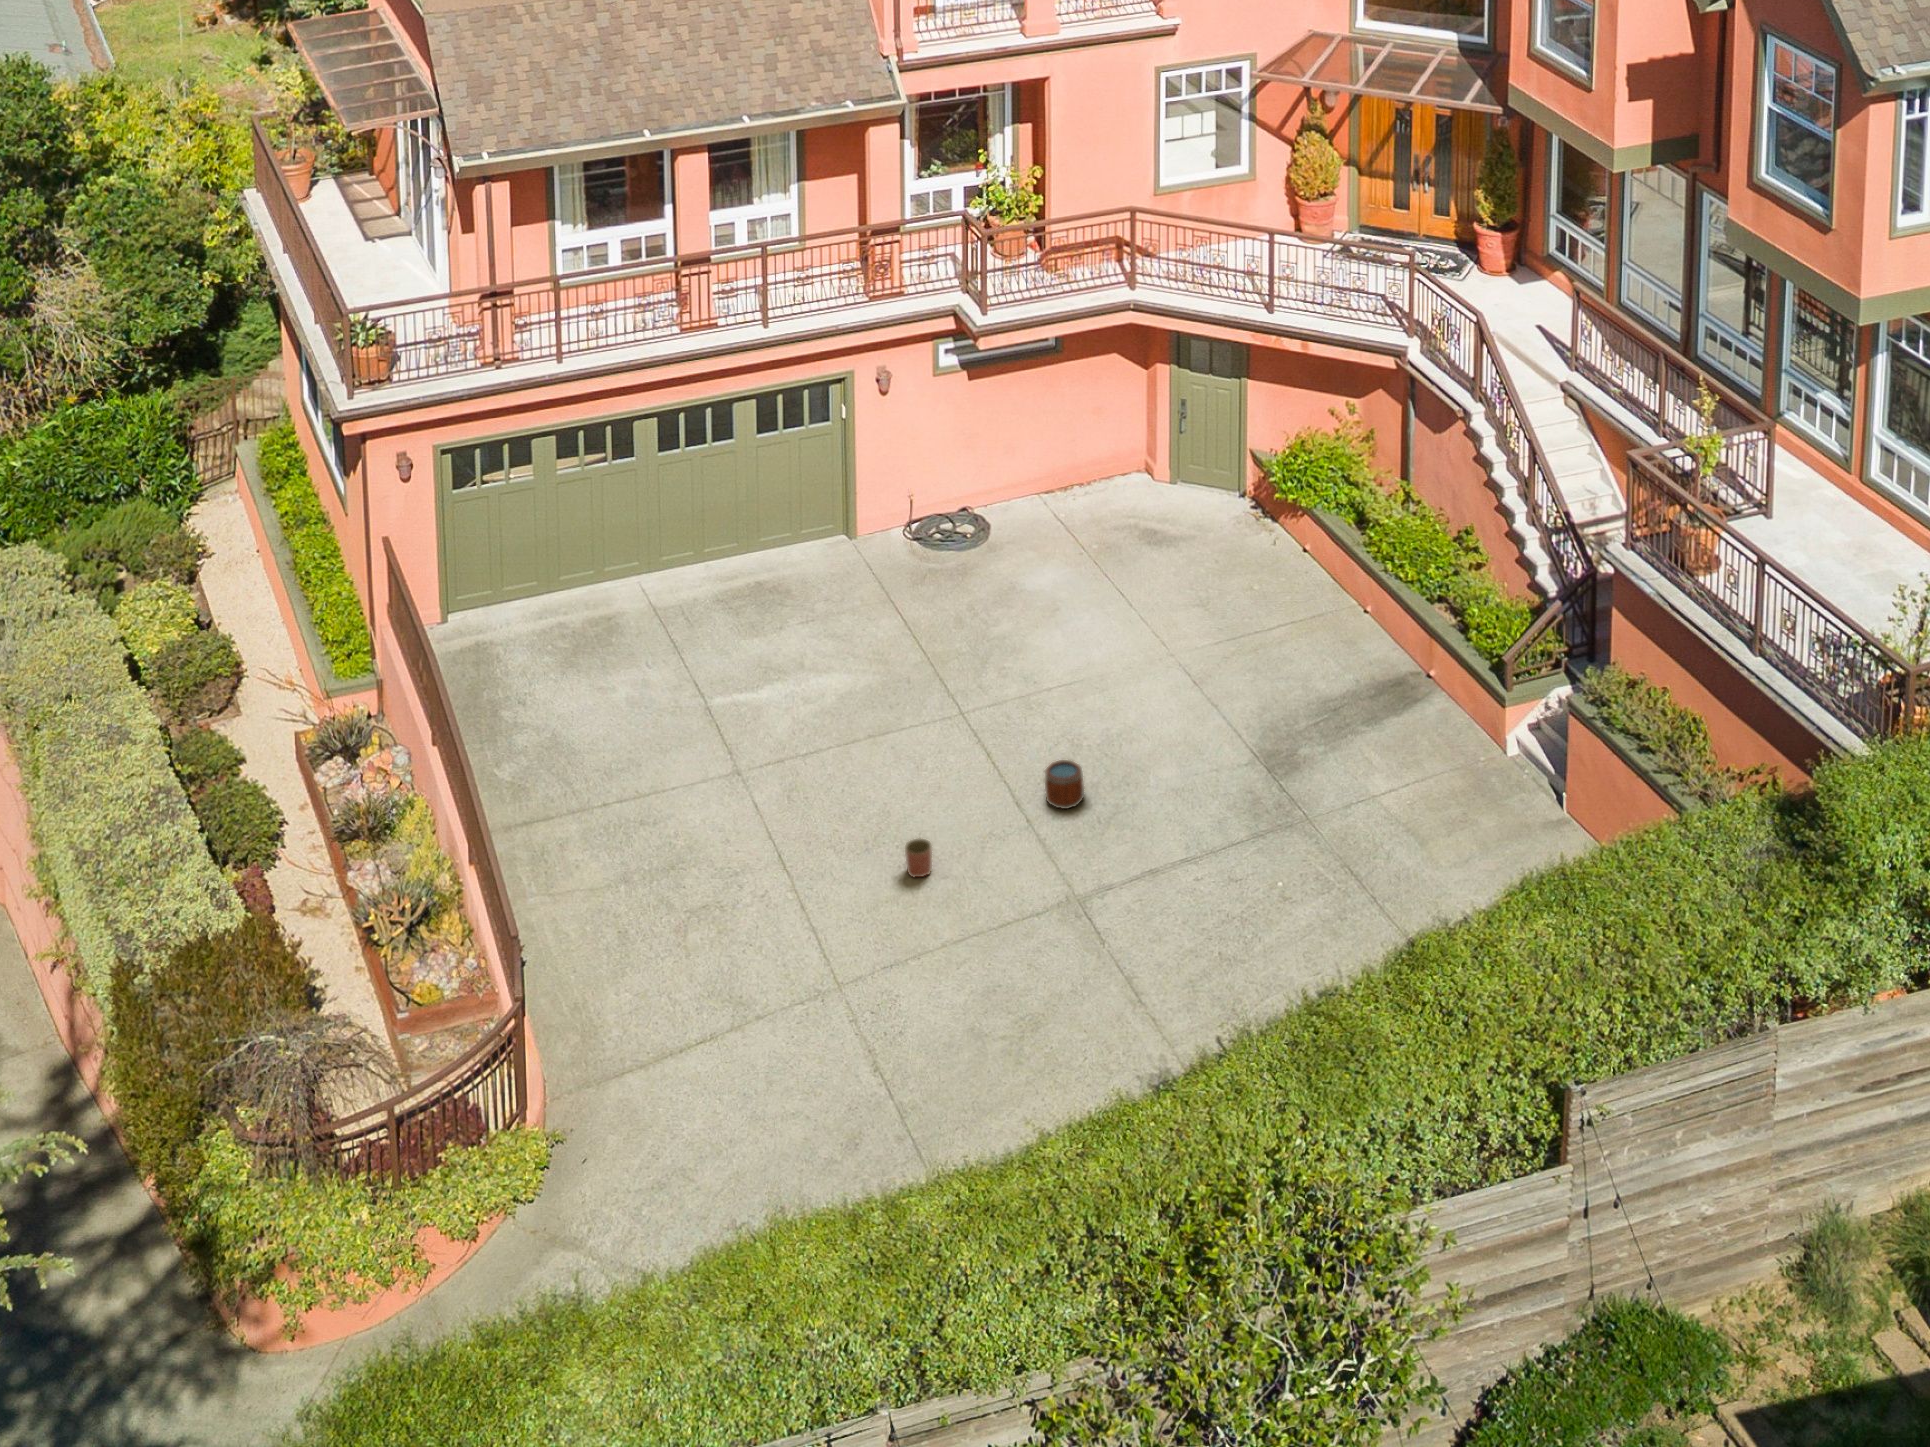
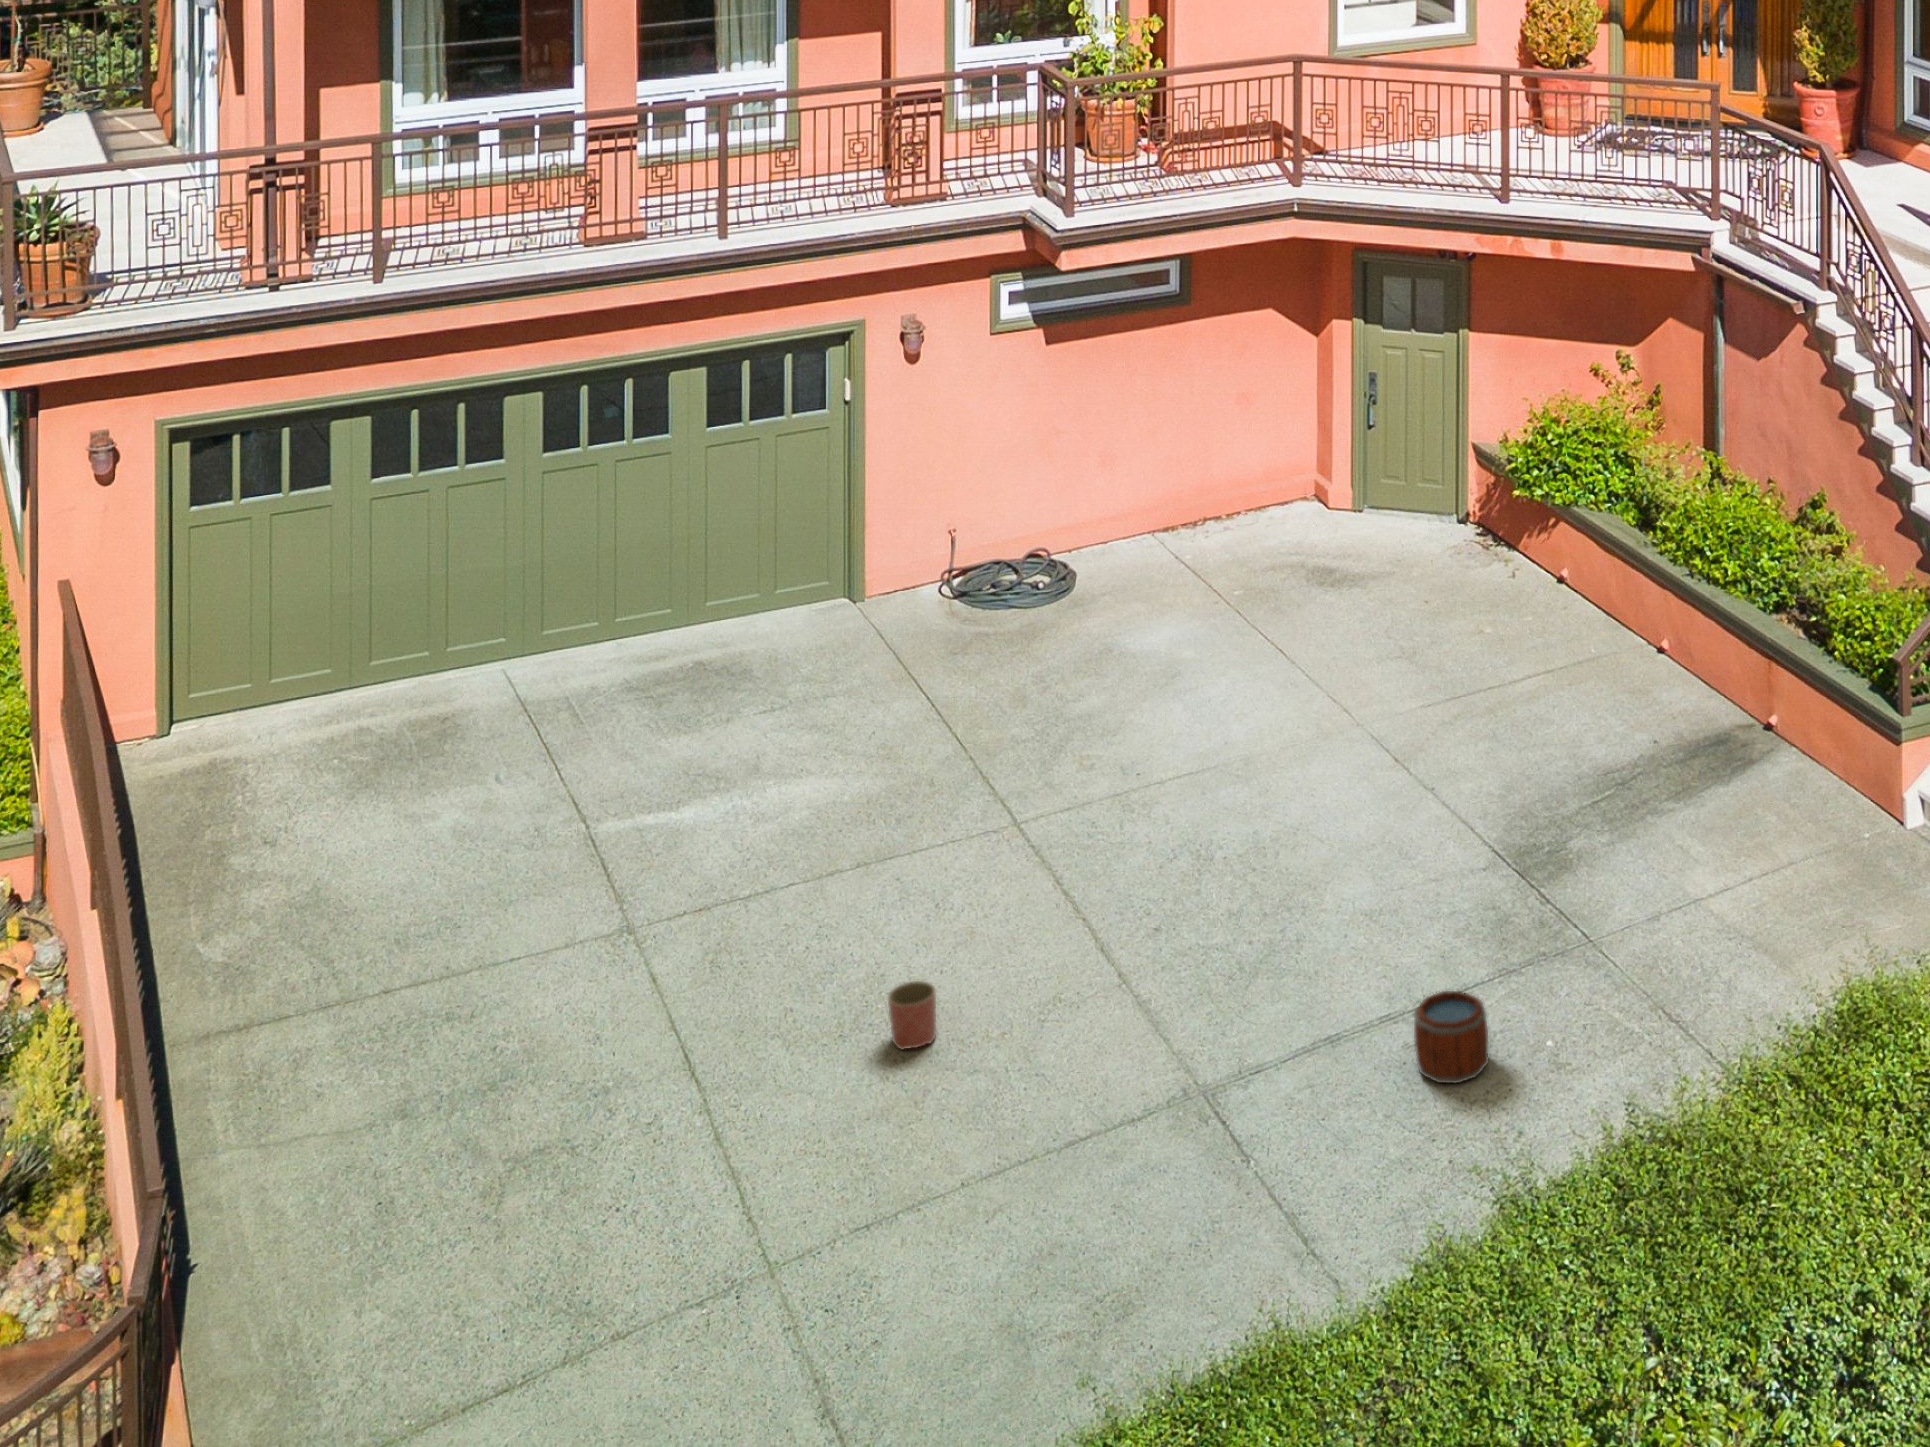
bucket: present [1045,760,1084,809] -> present [1414,991,1489,1083]

